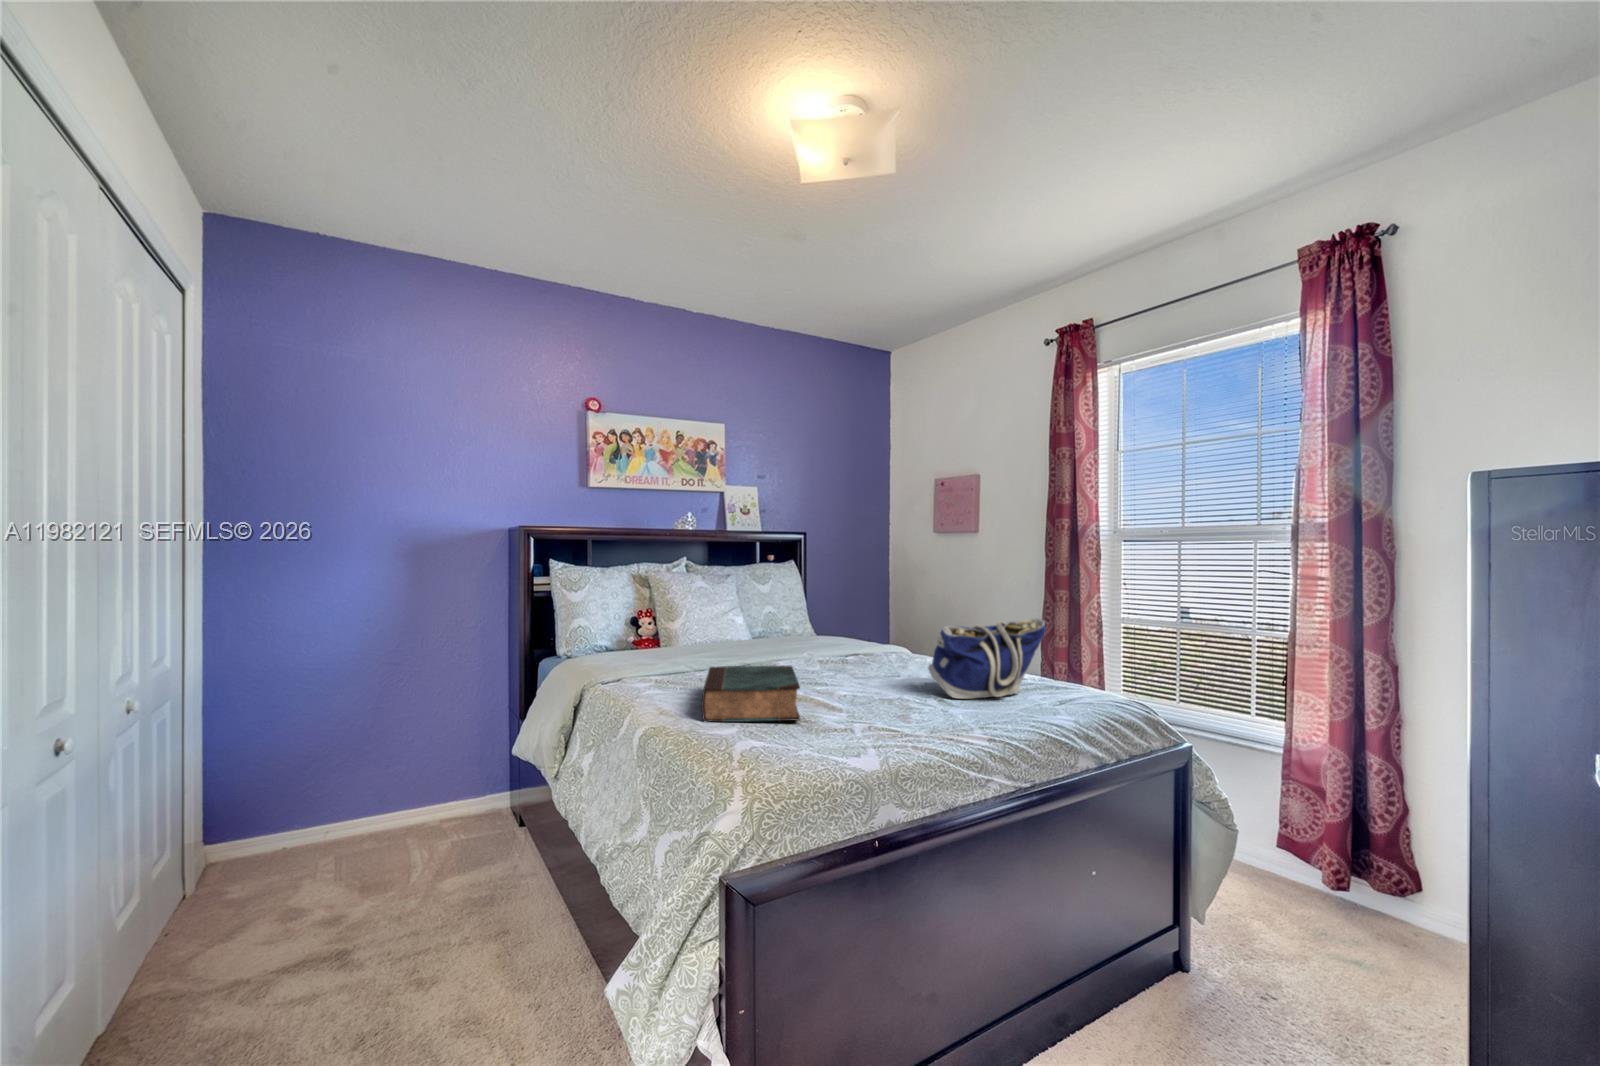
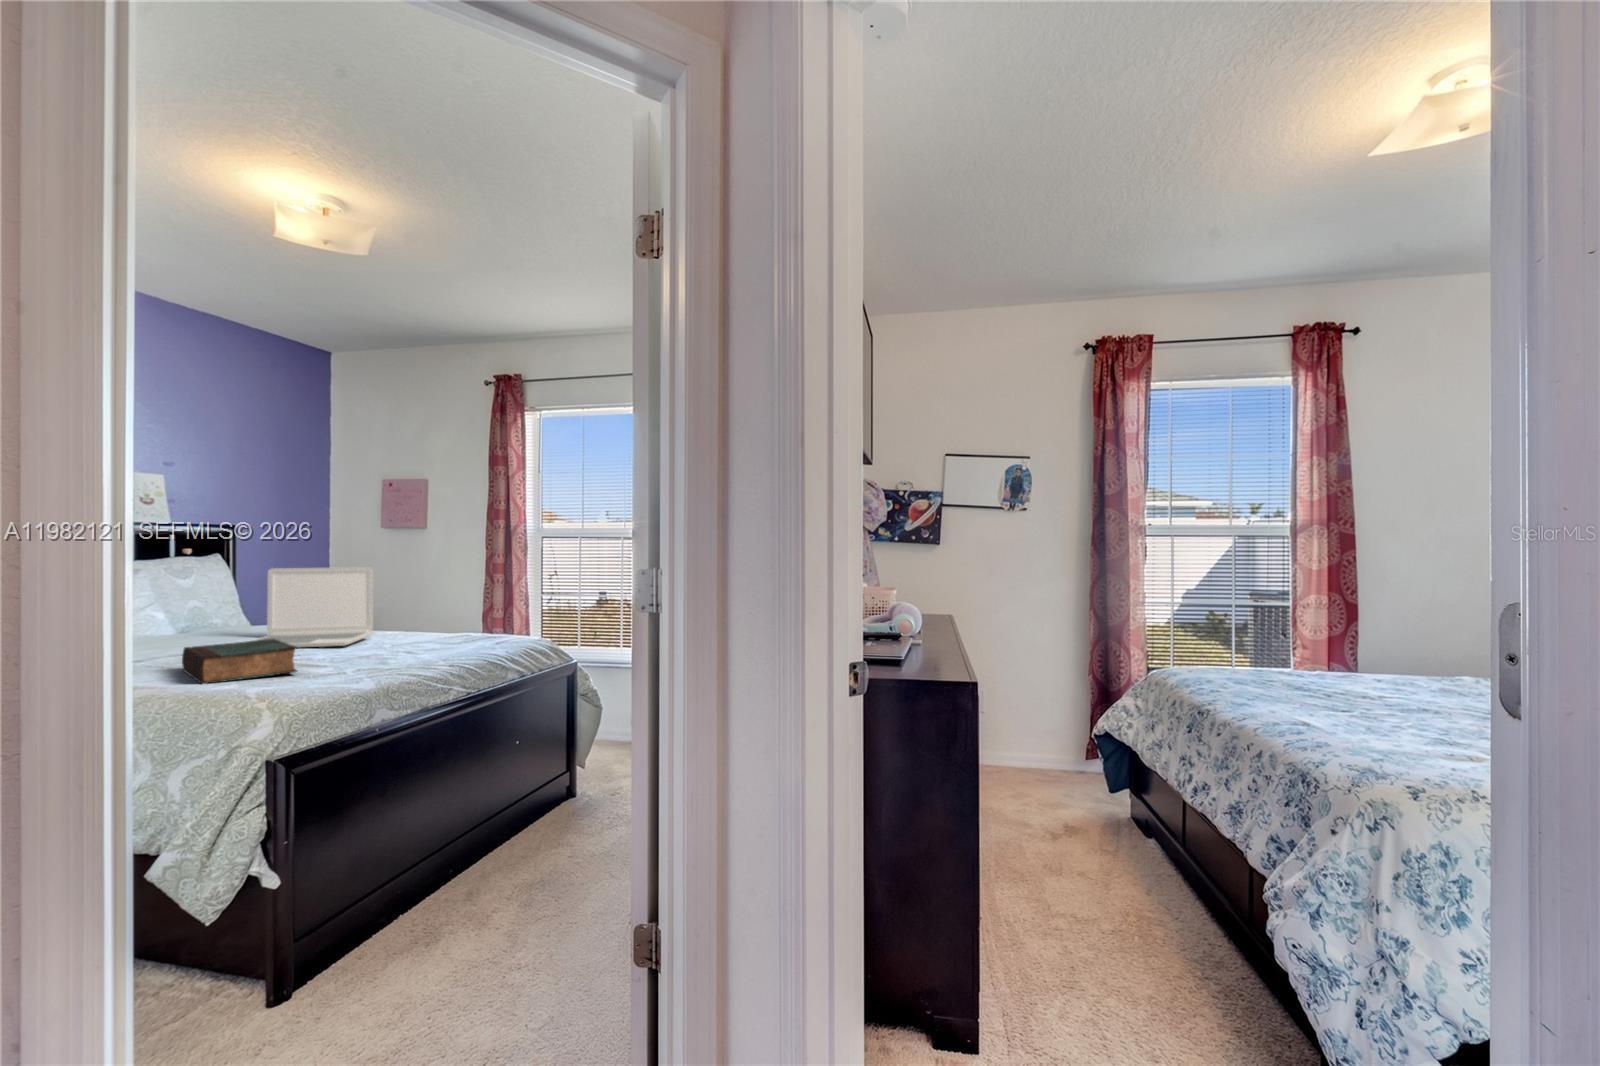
laptop: none [775,575,911,676] -> present [252,567,373,648]
tote bag: present [928,618,1045,699] -> none [395,590,486,650]

